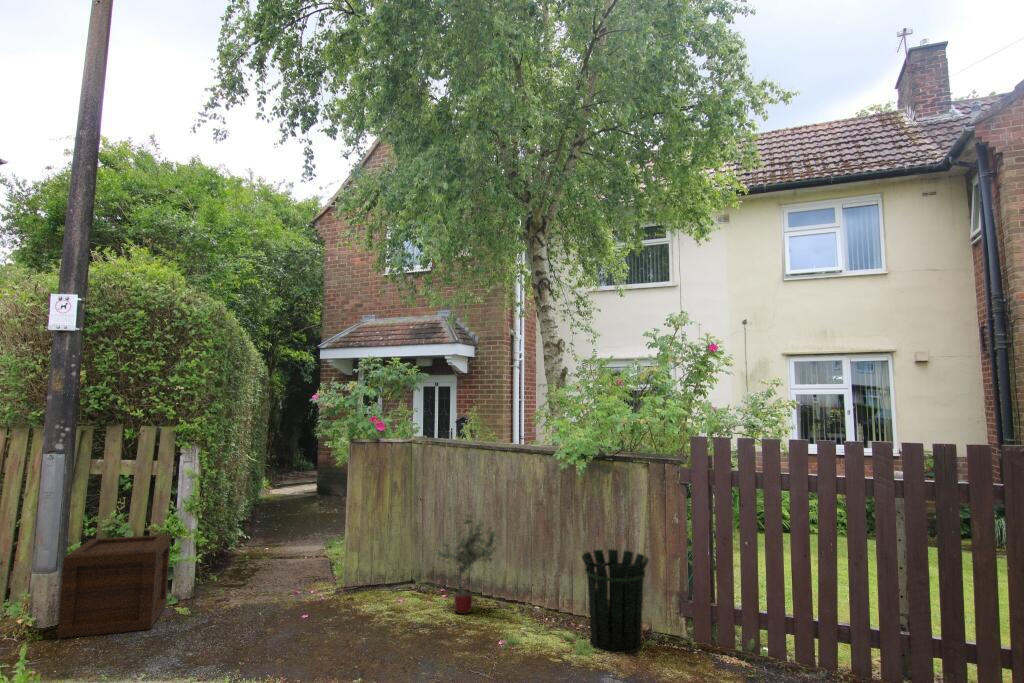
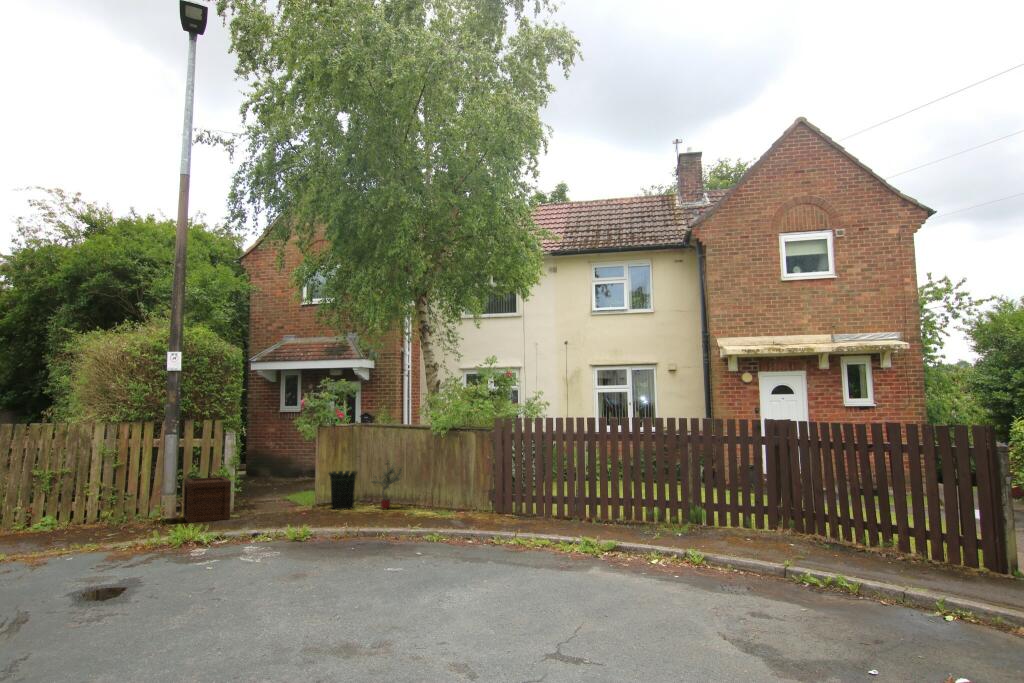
waste bin: present [582,549,649,654] -> present [329,471,357,510]

